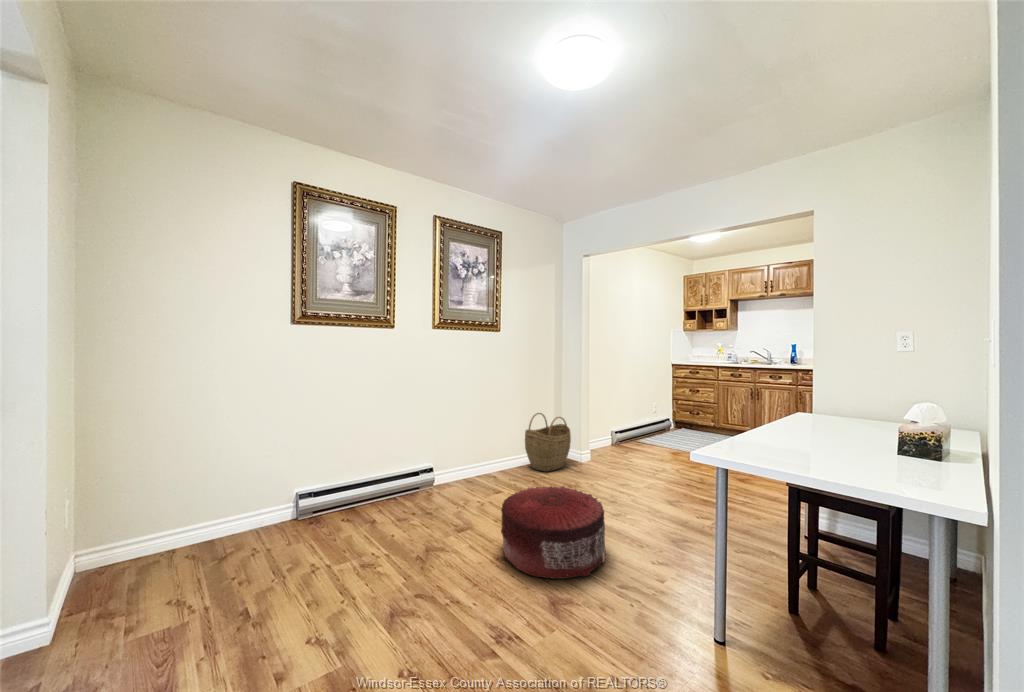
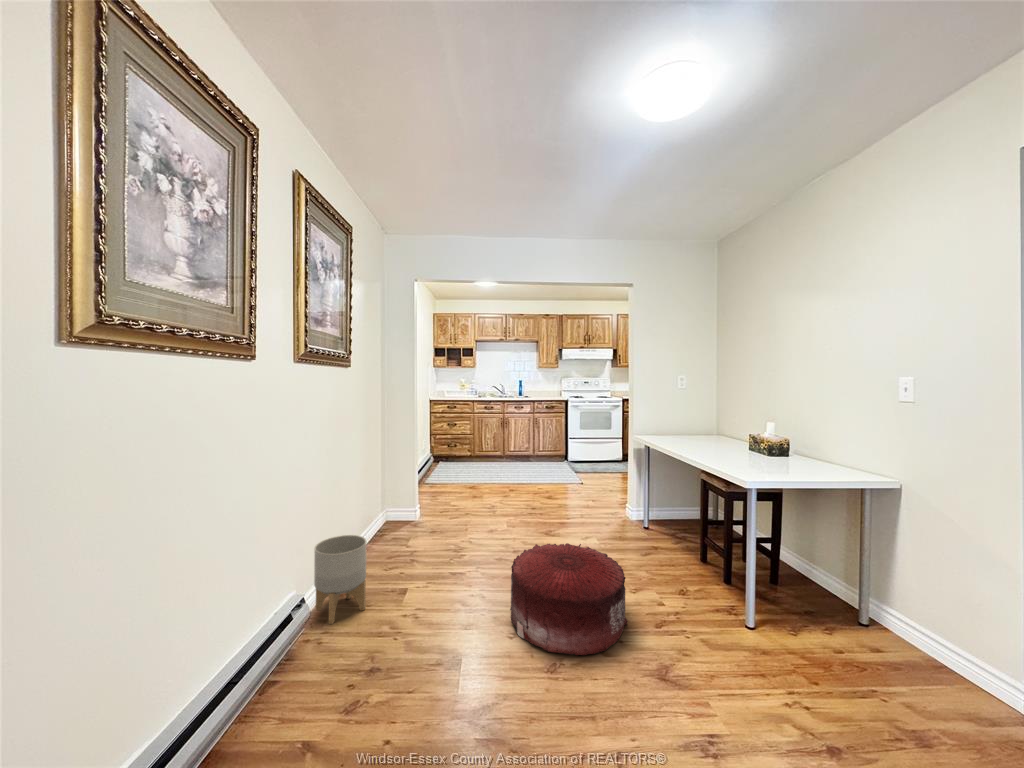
woven basket: present [525,413,571,472] -> none [371,471,421,544]
planter: none [442,443,474,494] -> present [314,535,366,624]

